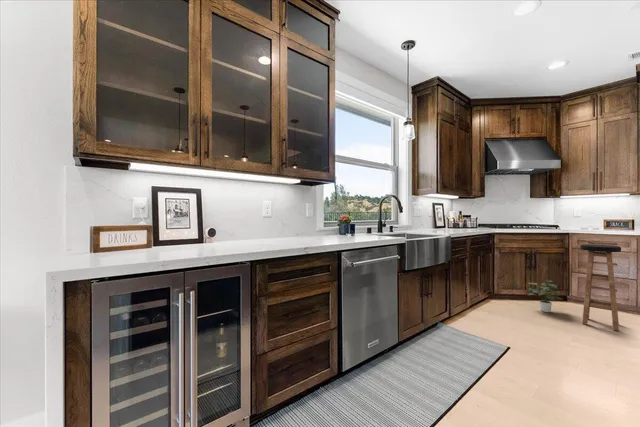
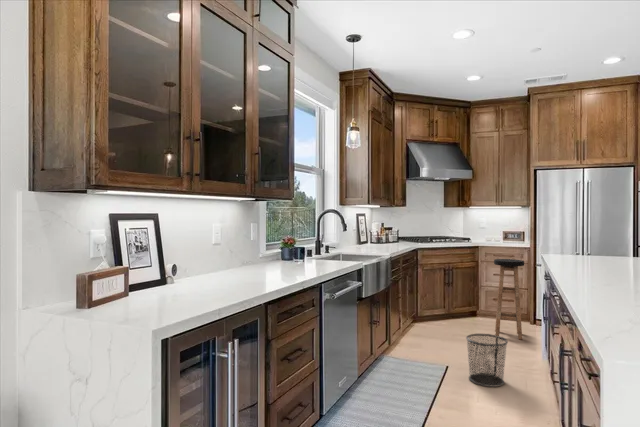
potted plant: present [528,281,562,312] -> none [447,297,479,329]
trash can: none [524,317,579,379] -> present [466,334,508,387]

